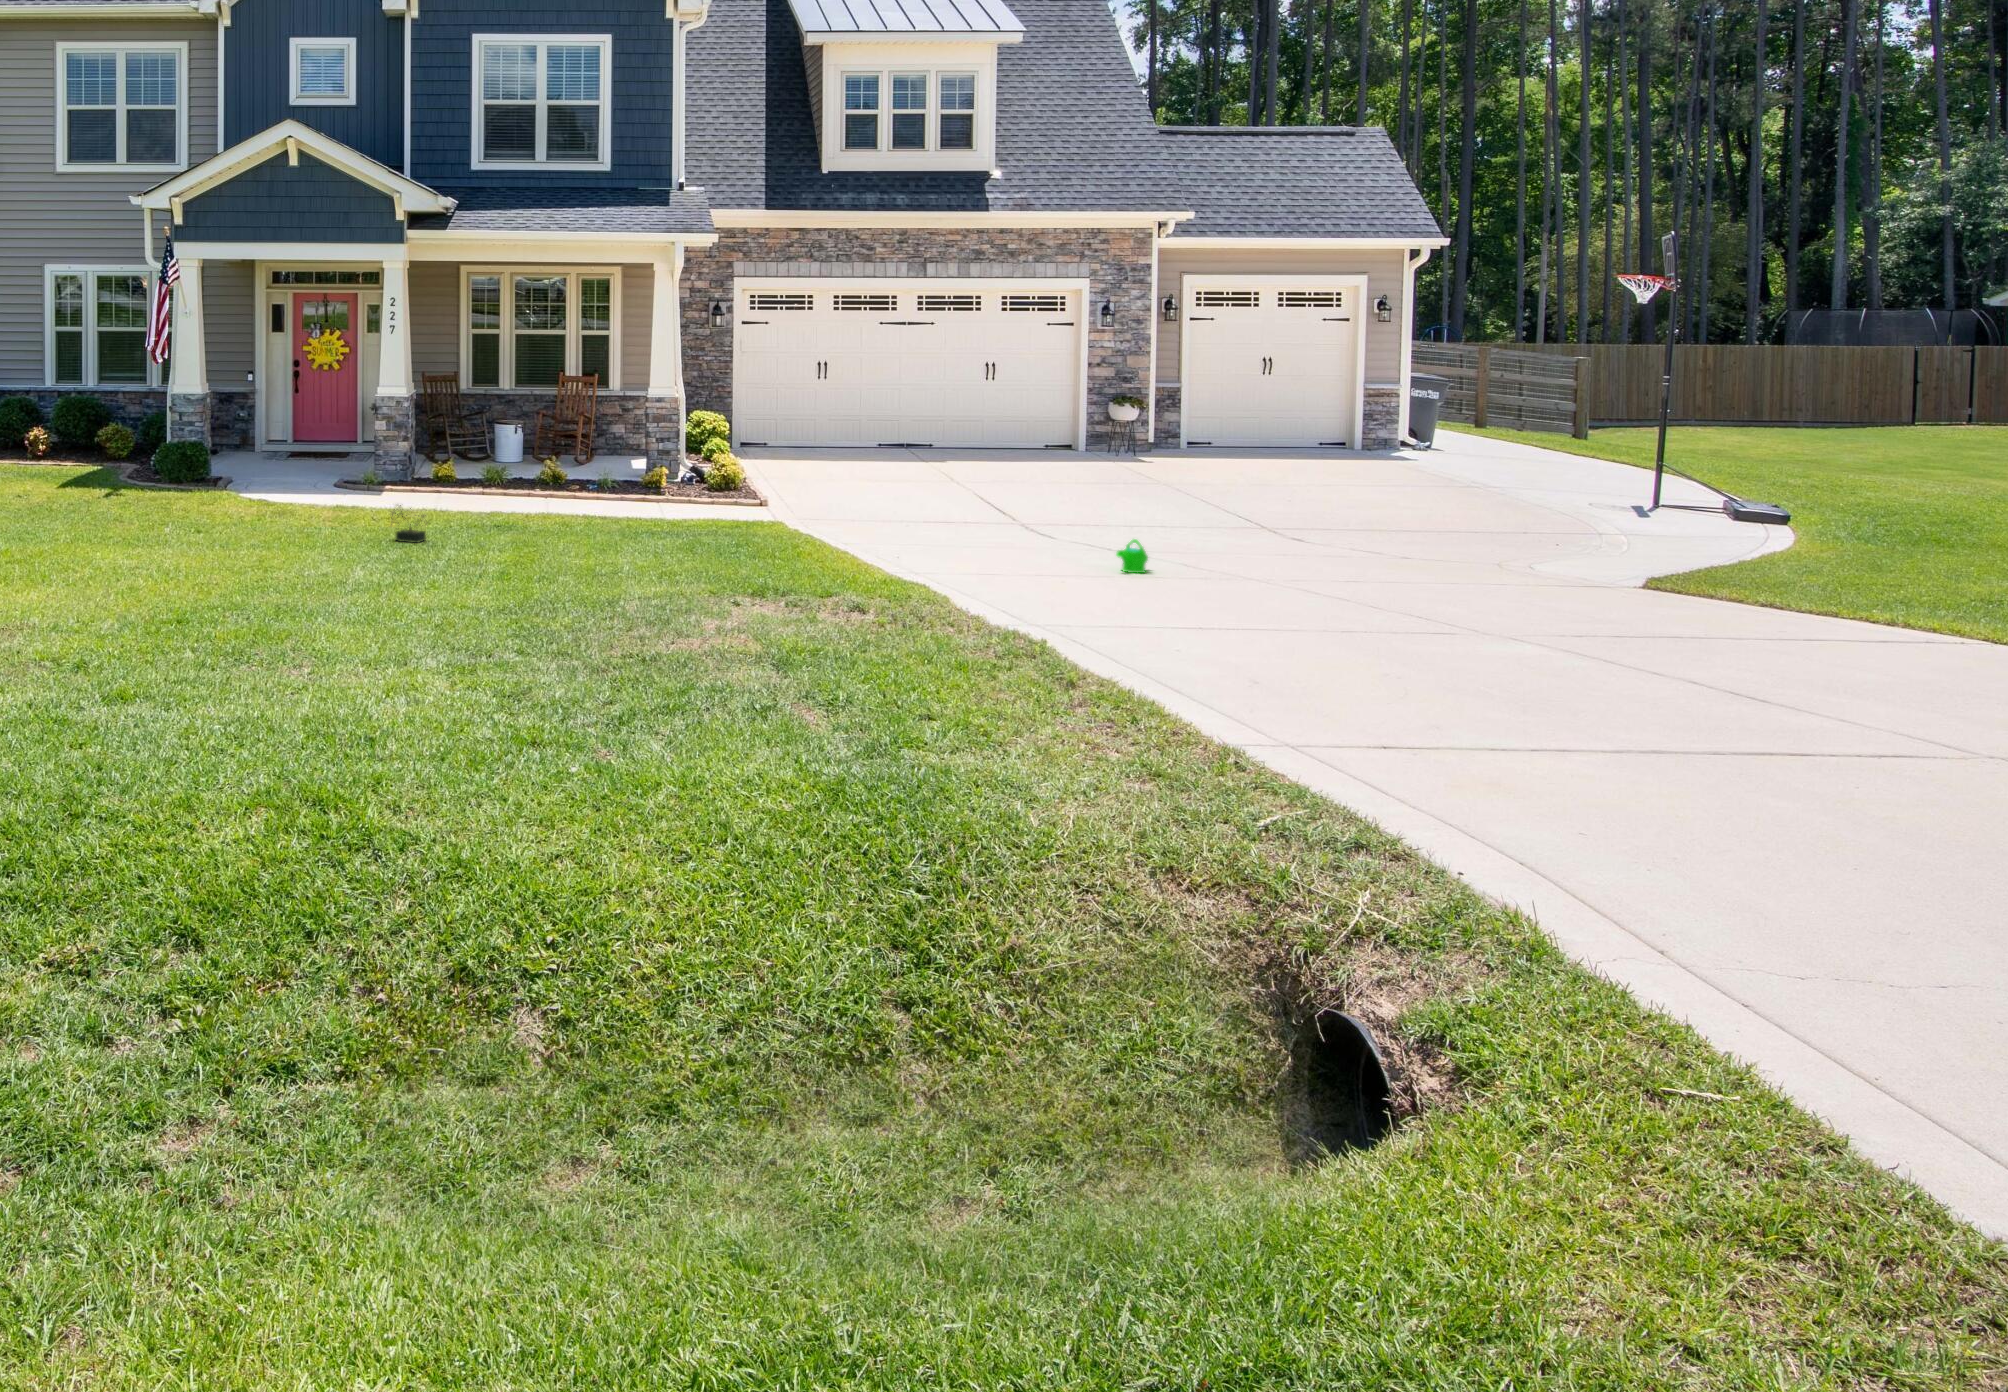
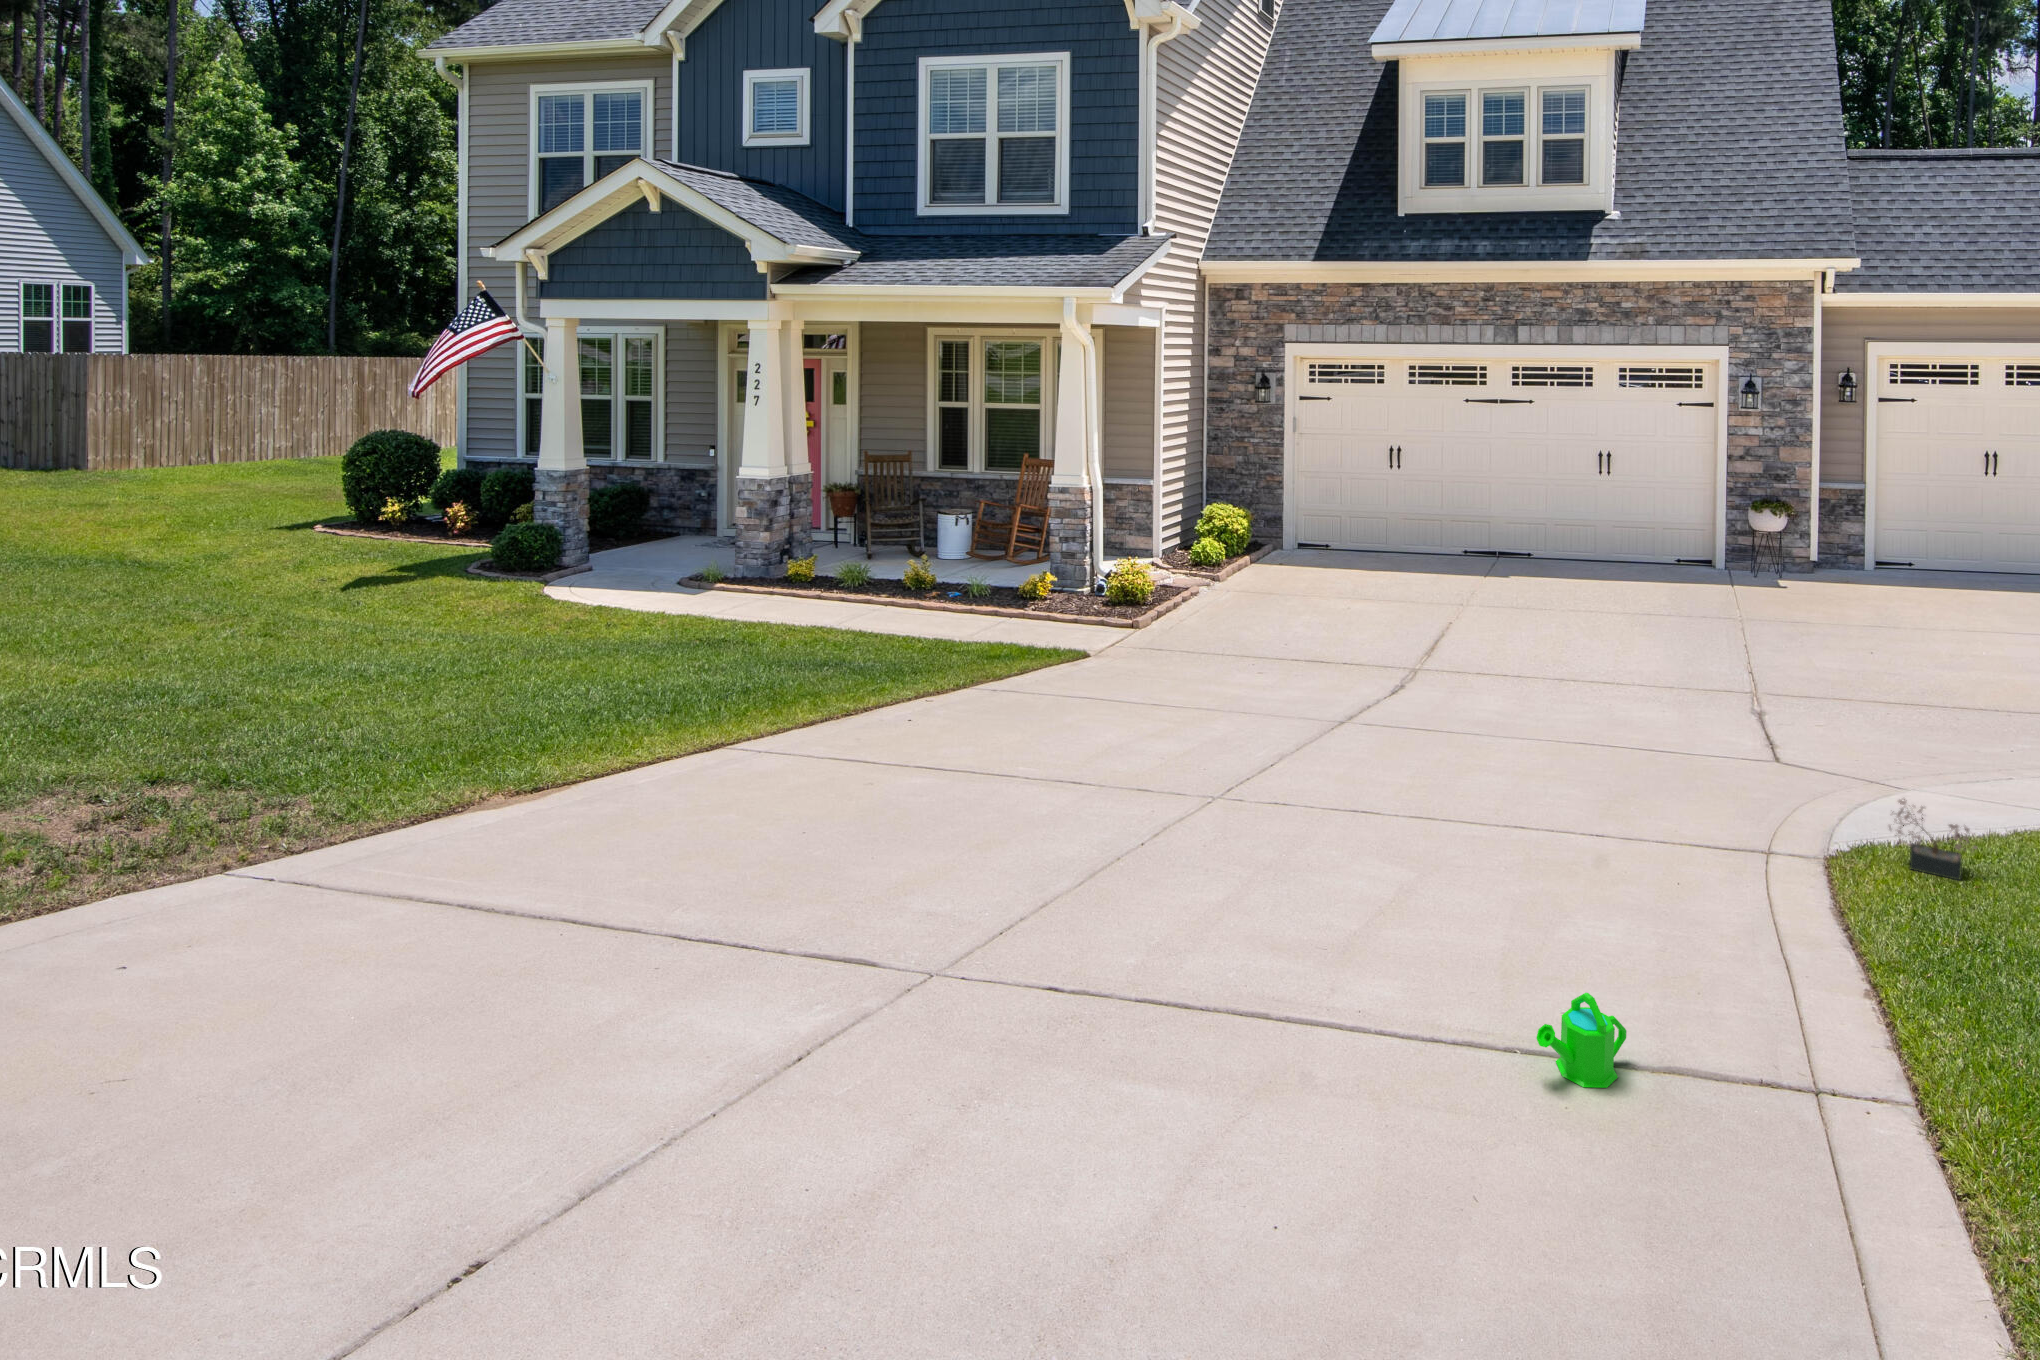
decorative plant: present [391,505,426,543] -> present [1889,799,1977,880]

